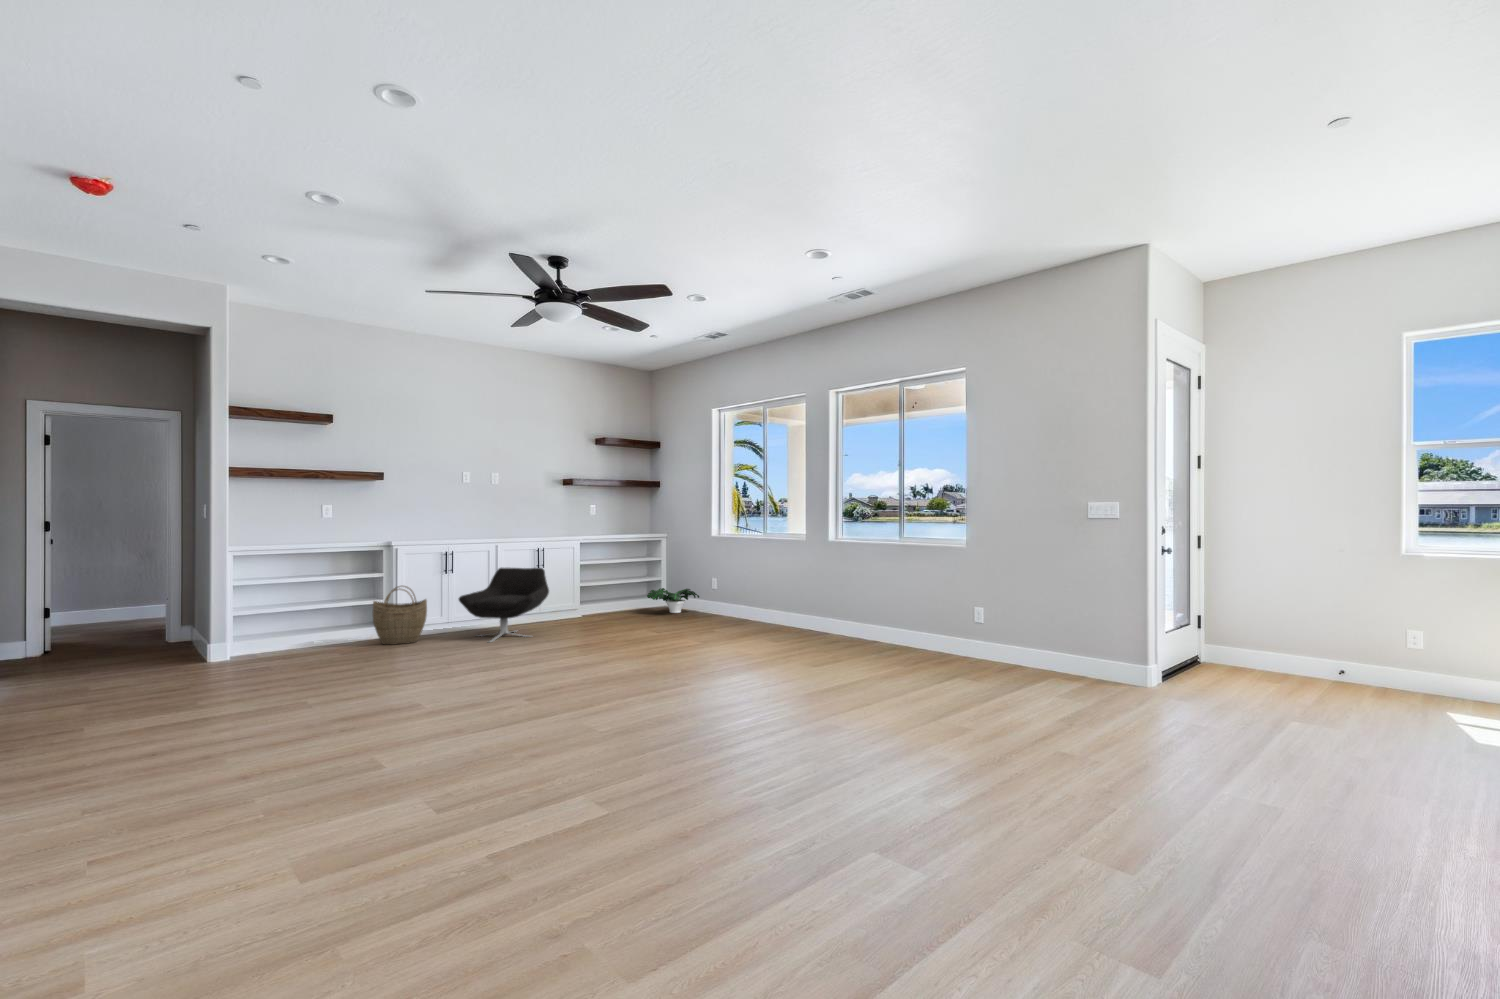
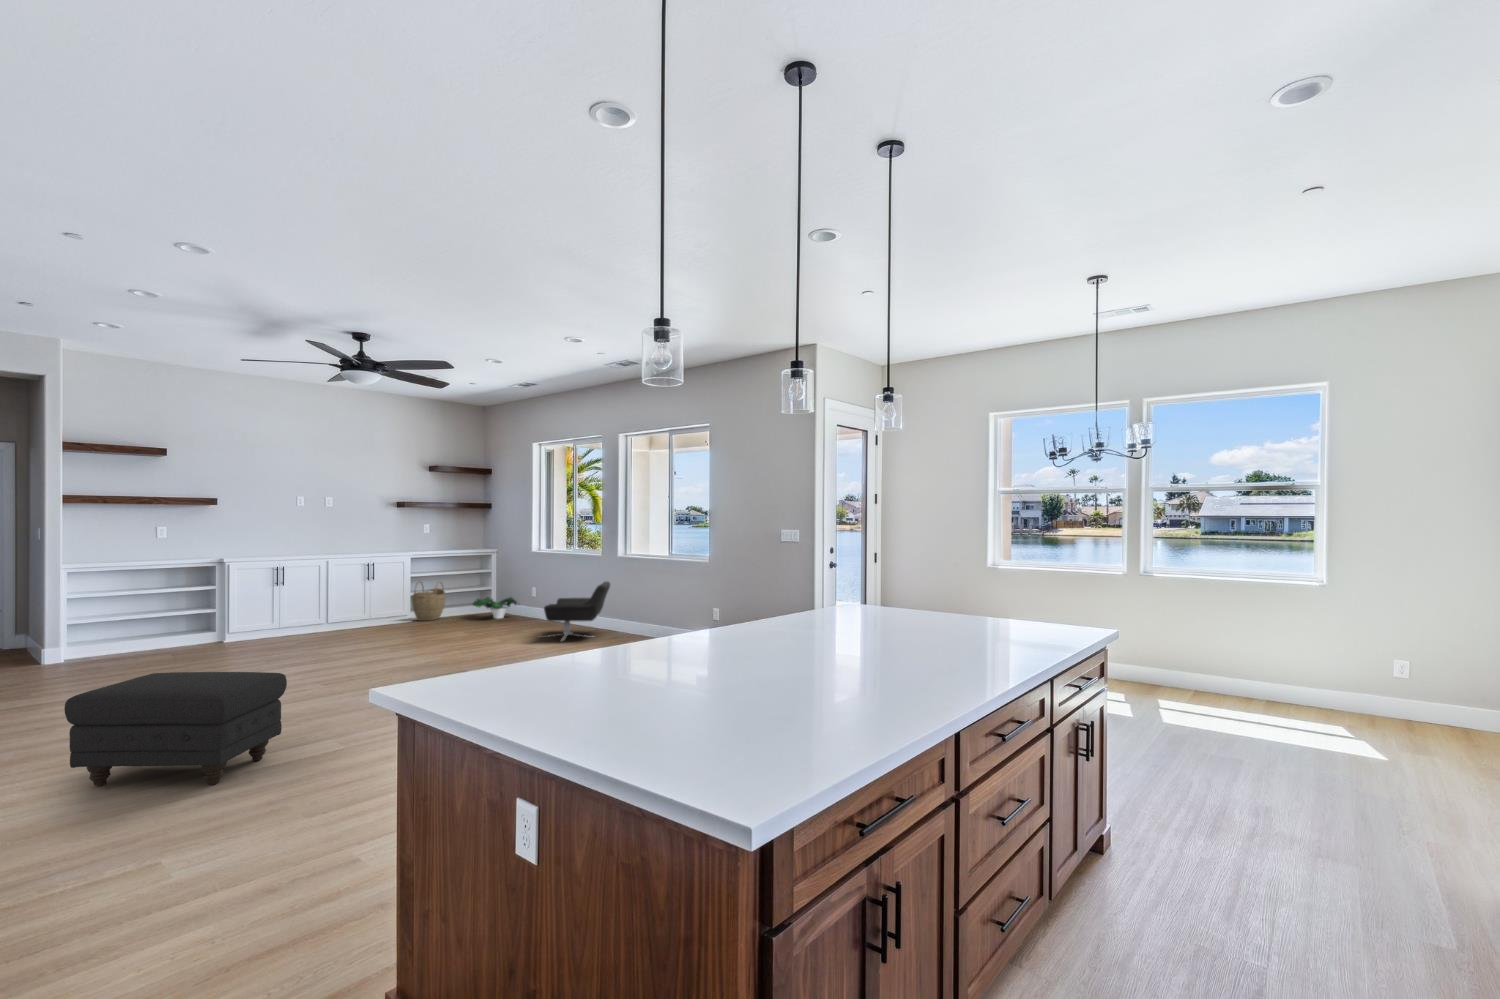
lounge chair: present [459,568,549,642] -> present [544,582,610,641]
woven basket: present [373,586,427,645] -> present [412,582,445,621]
ottoman: none [244,689,531,870] -> present [64,672,287,786]

